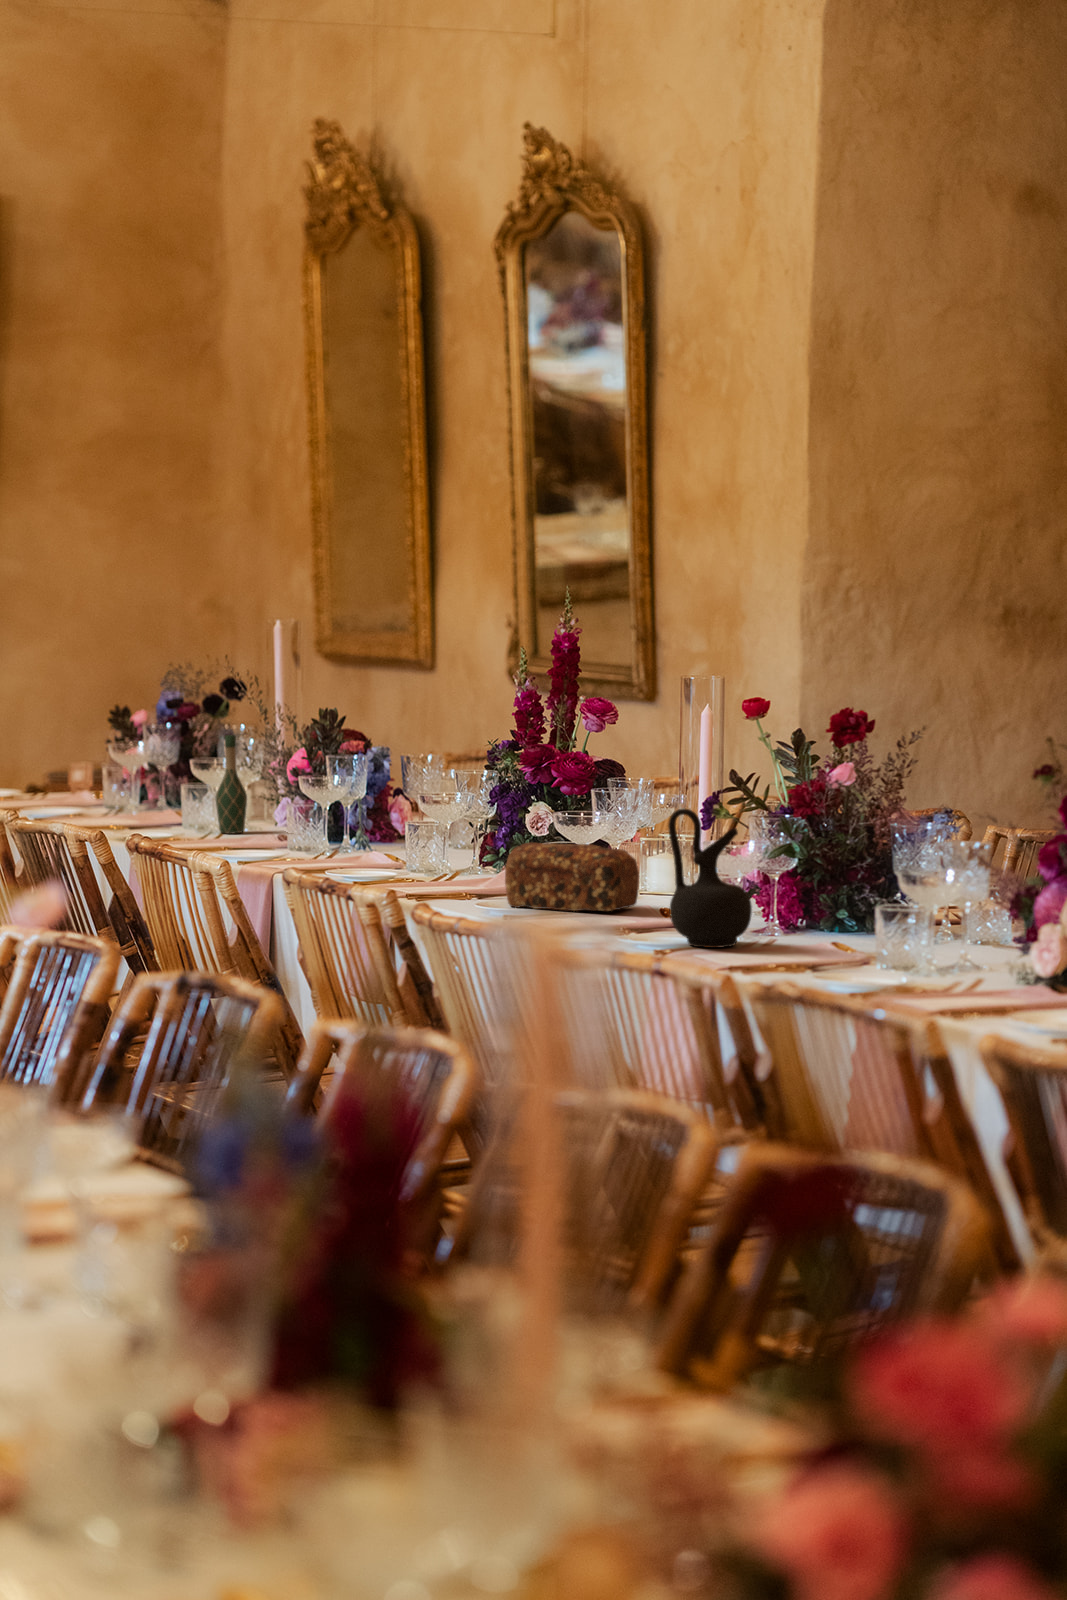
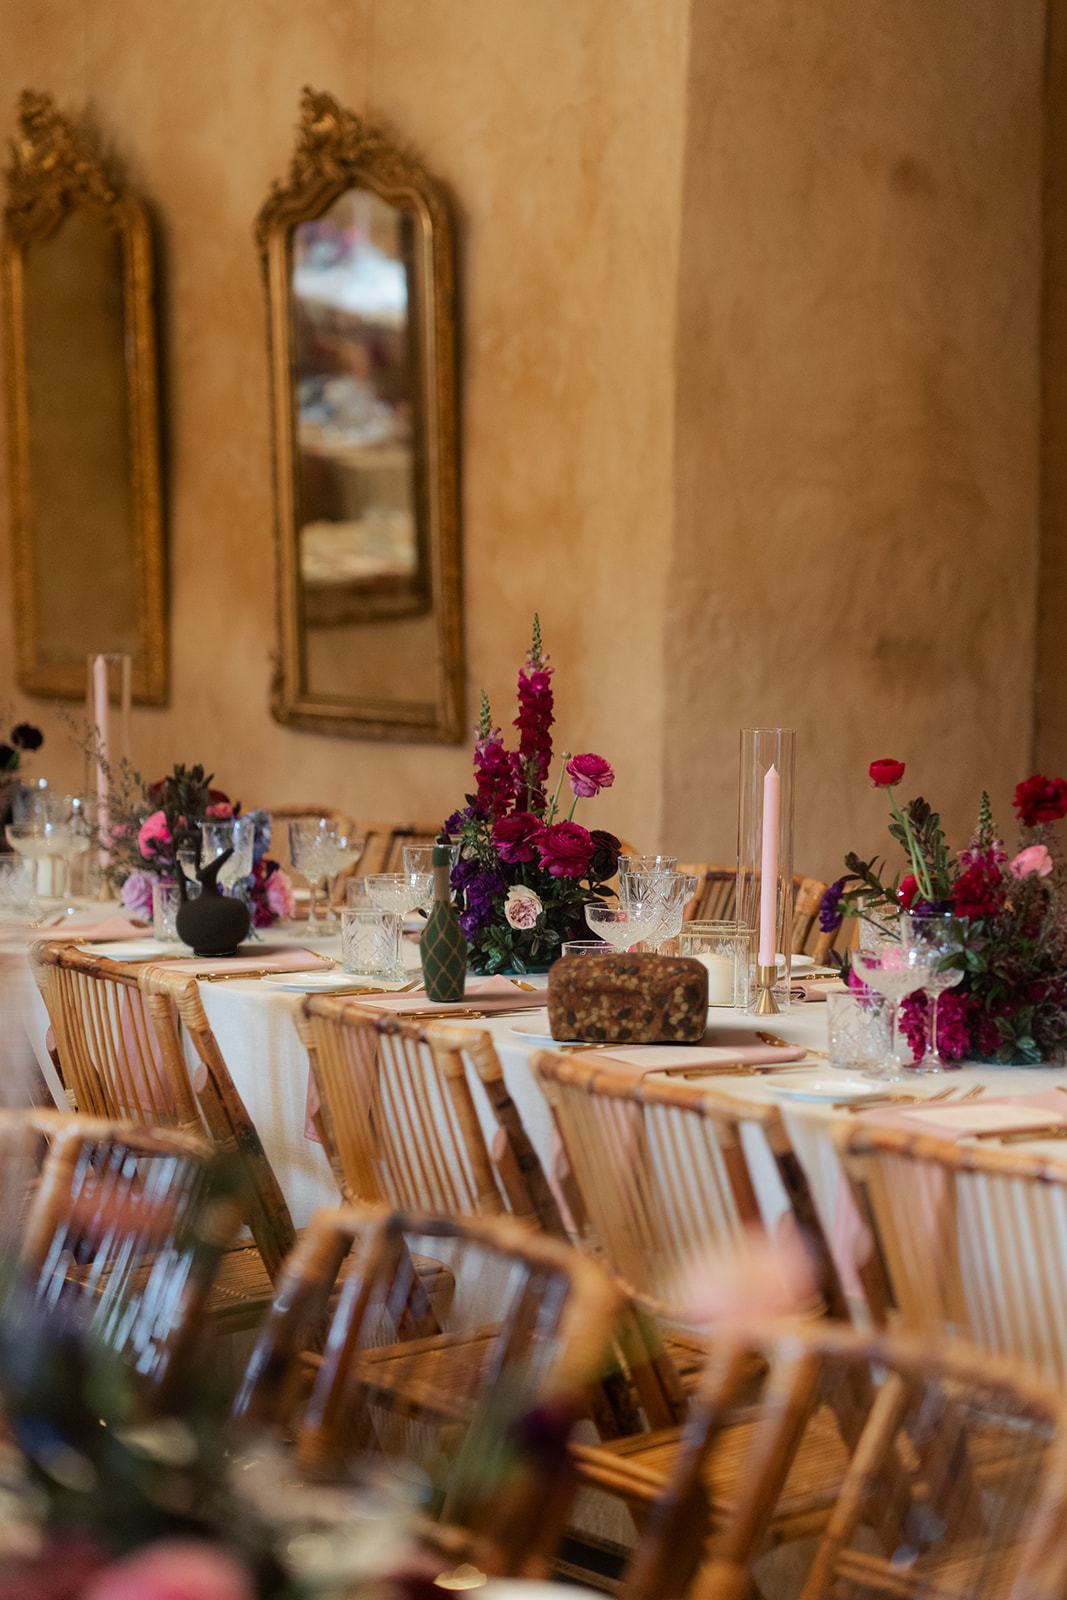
wine bottle: present [216,735,247,834] -> present [419,846,468,1001]
ceramic jug: present [668,809,752,948] -> present [171,830,251,956]

